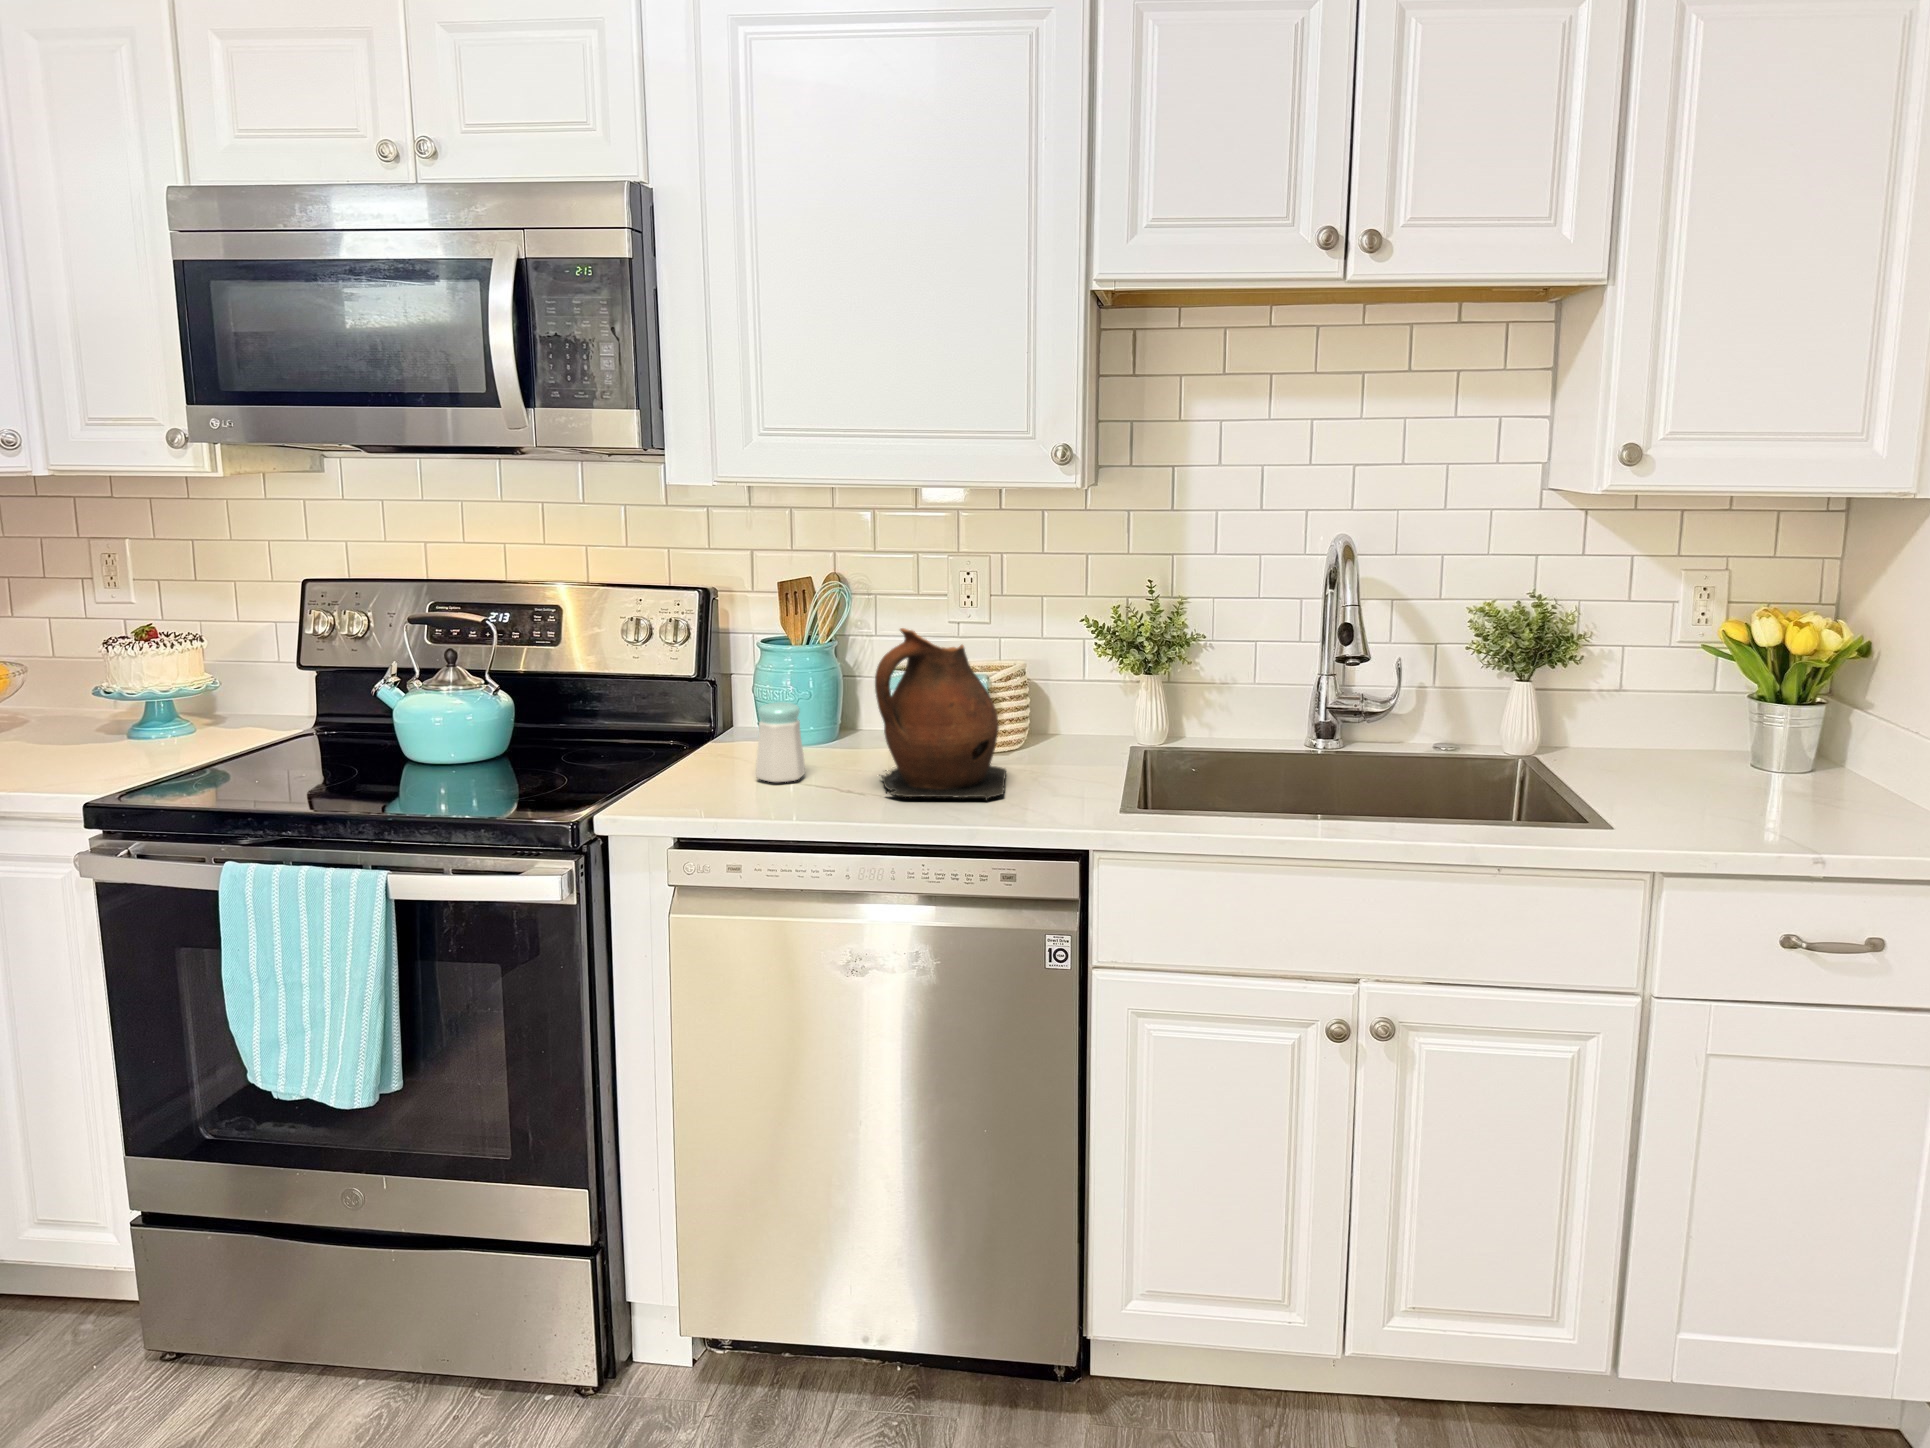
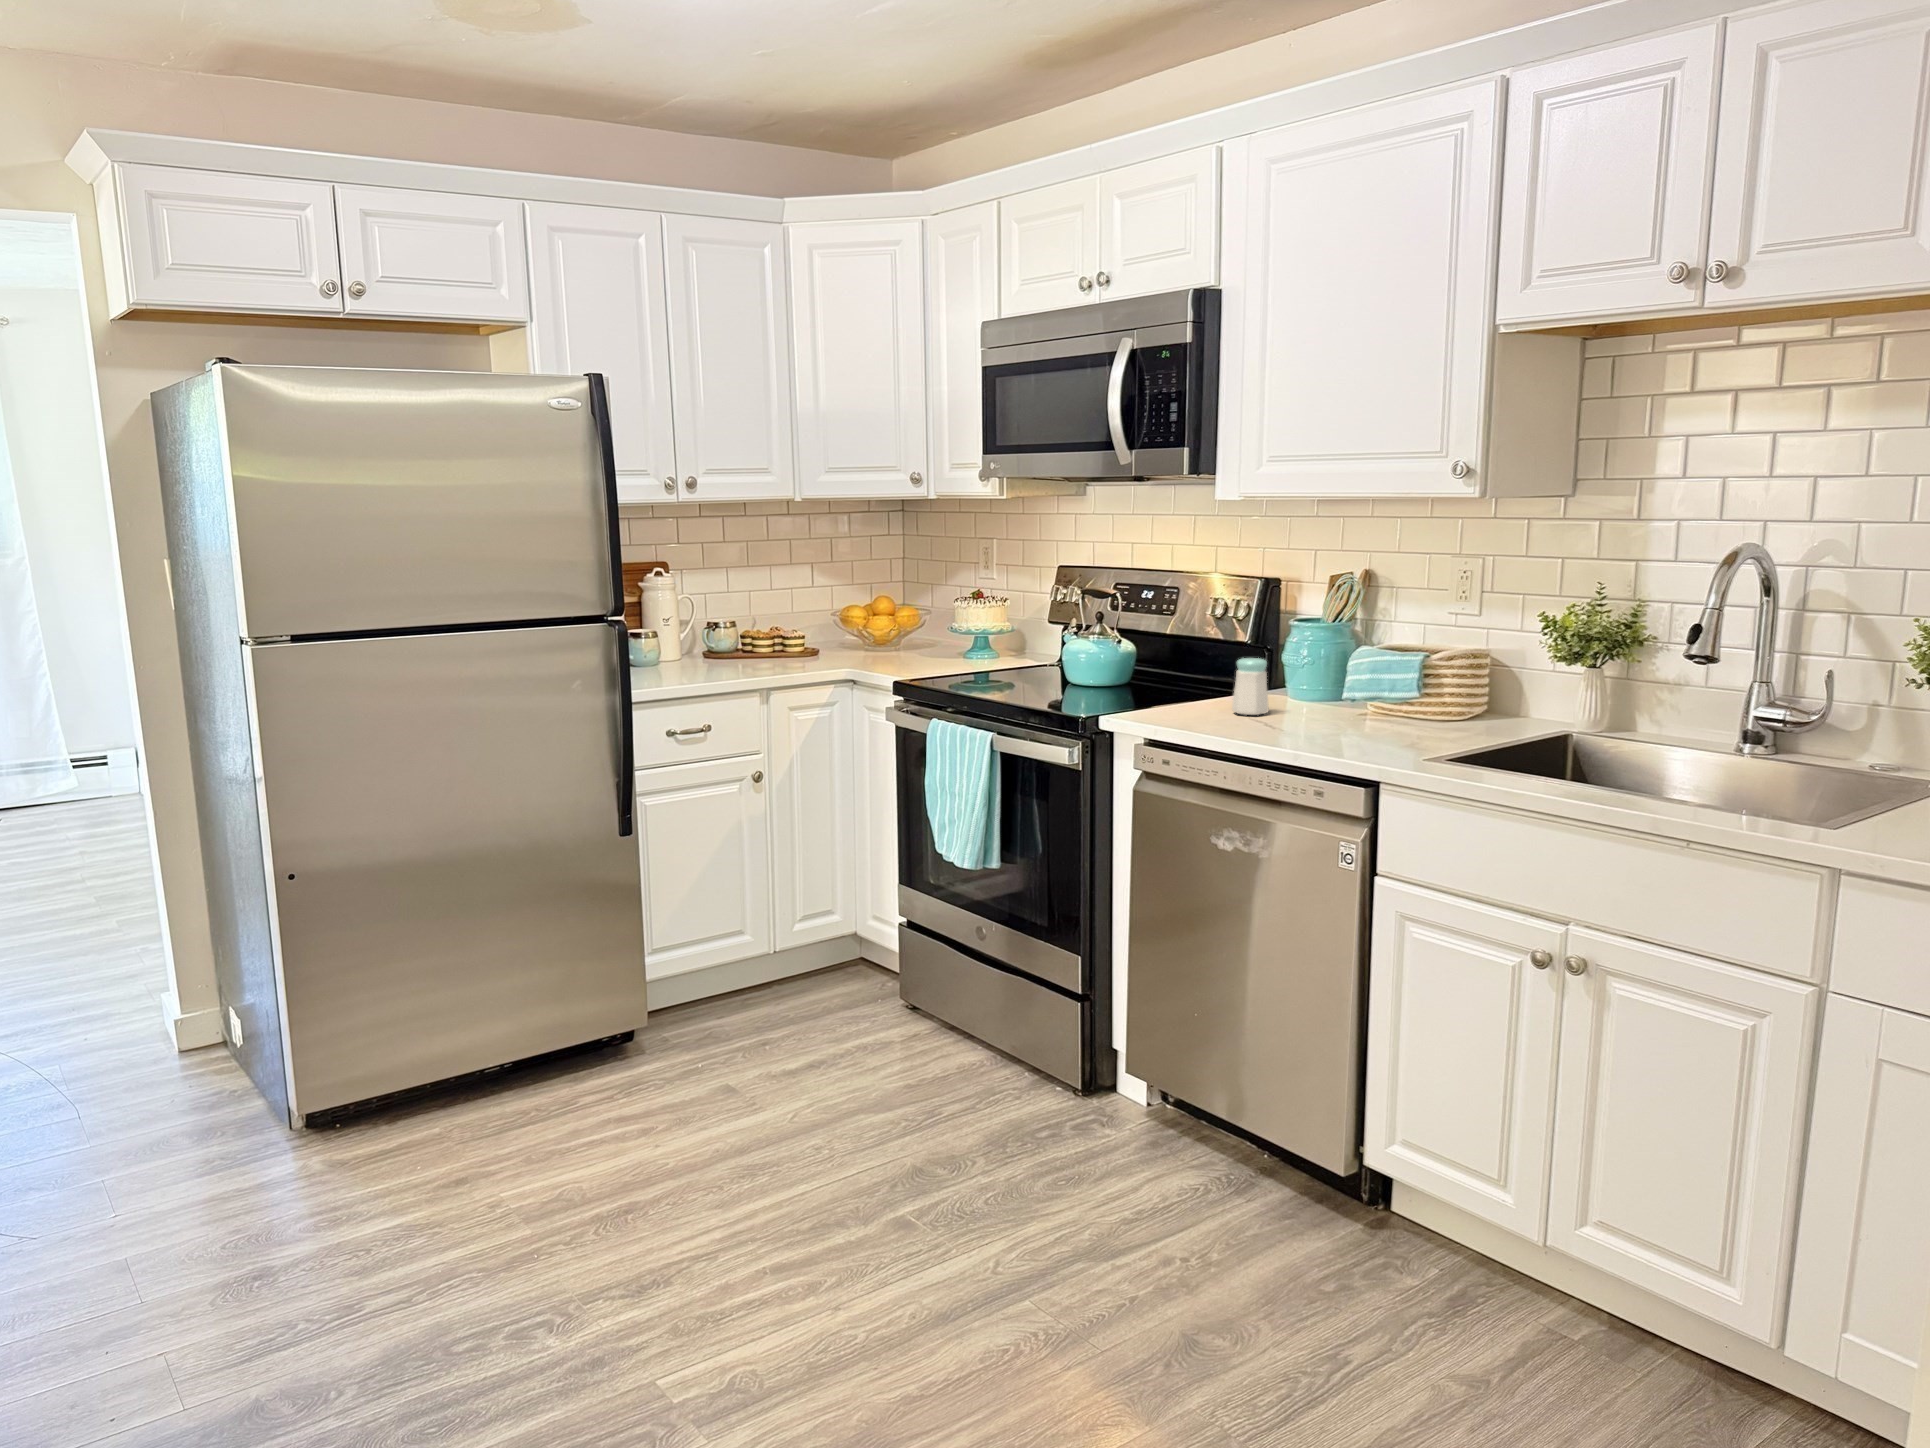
ceramic pitcher: present [875,628,1006,801] -> none [1289,605,1410,740]

